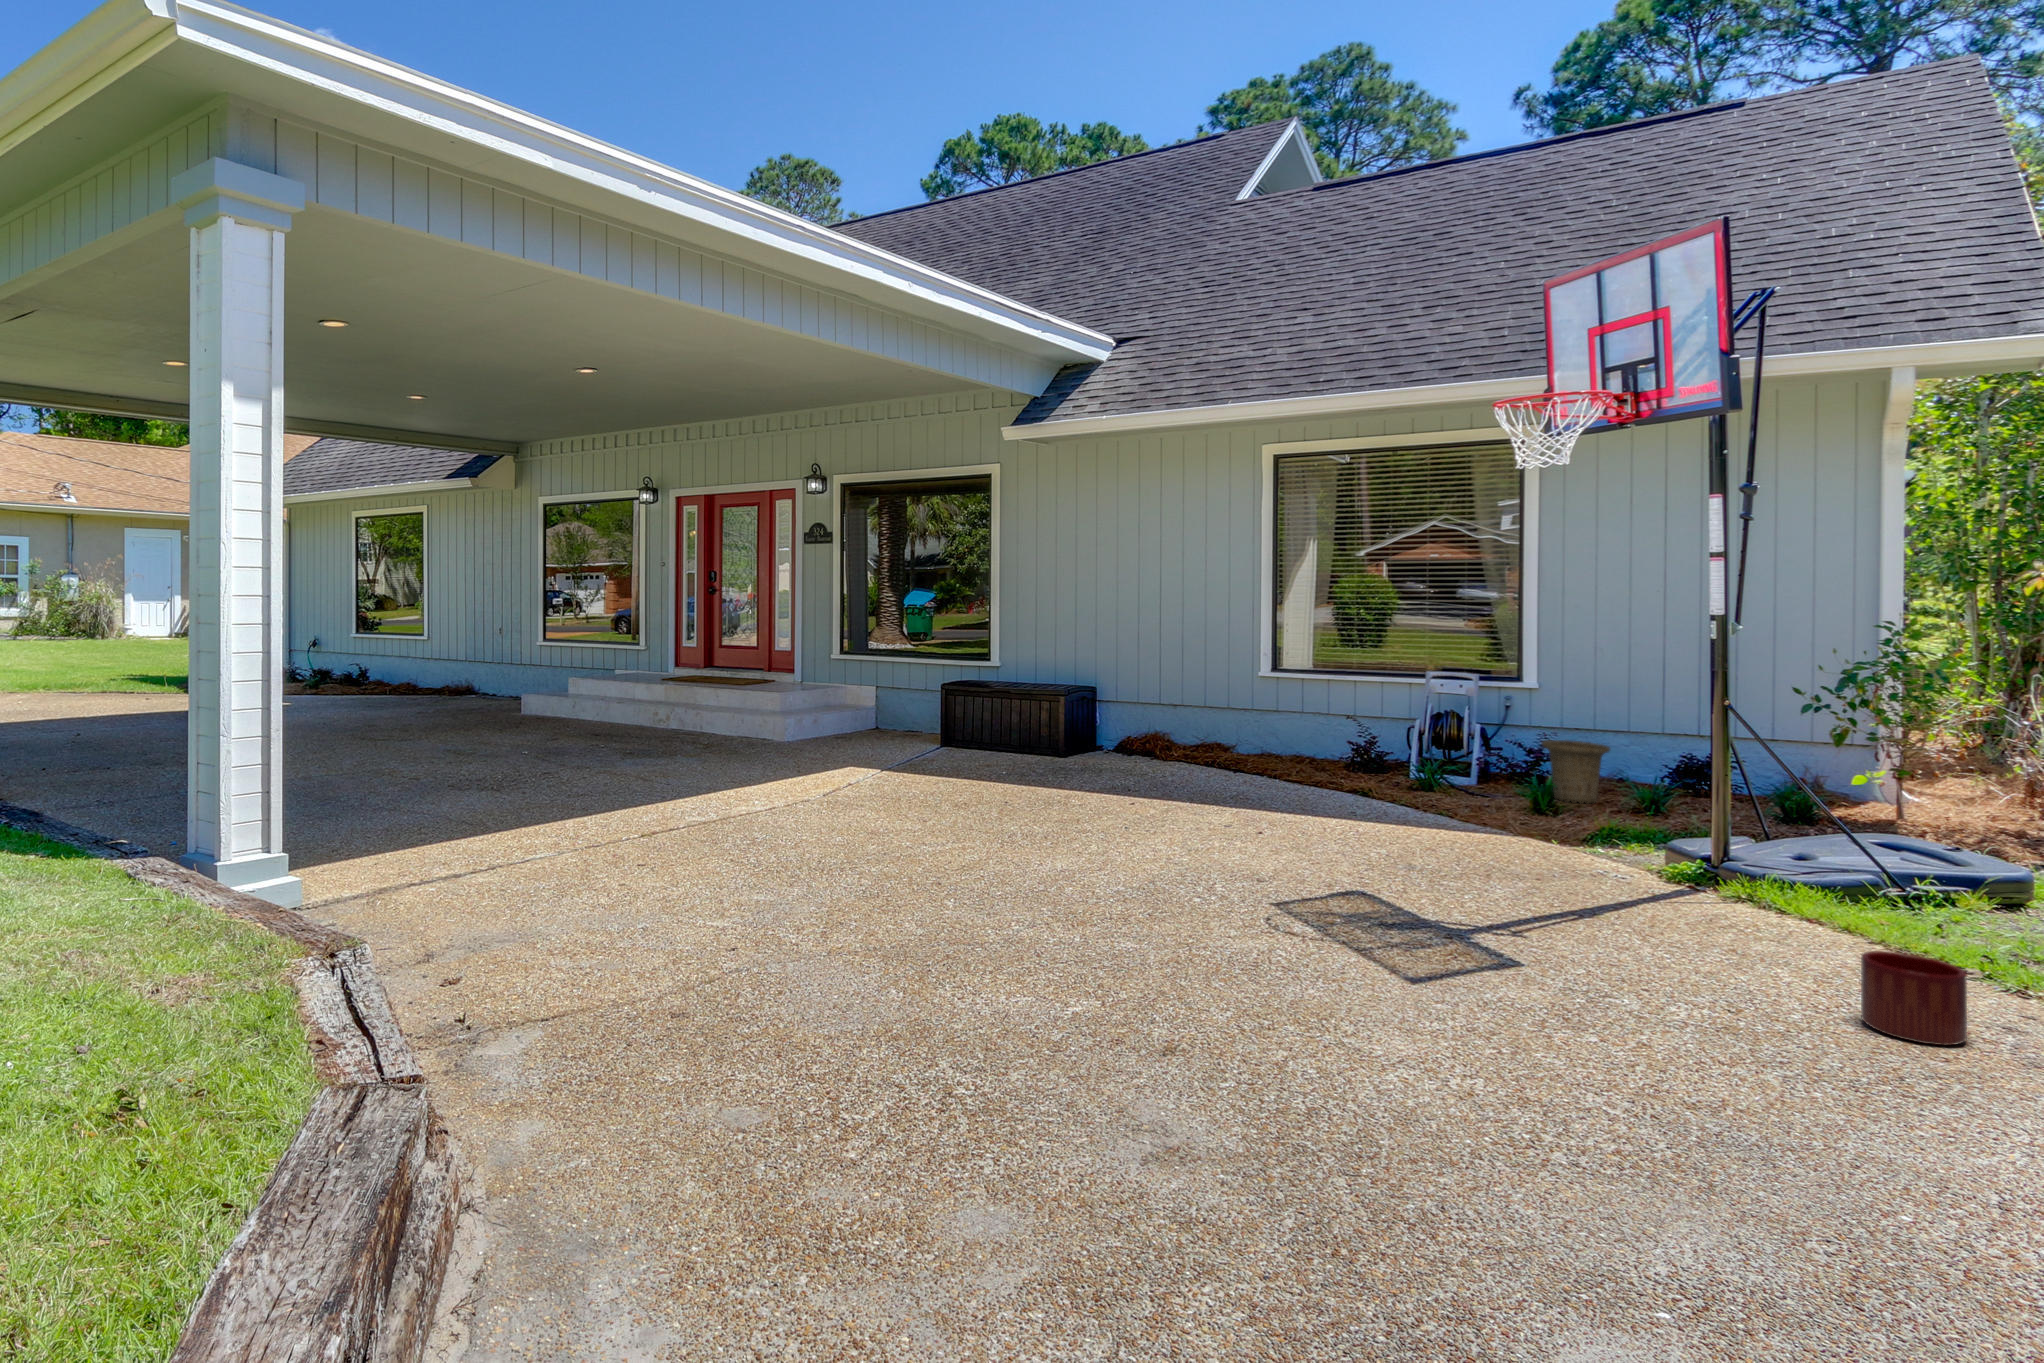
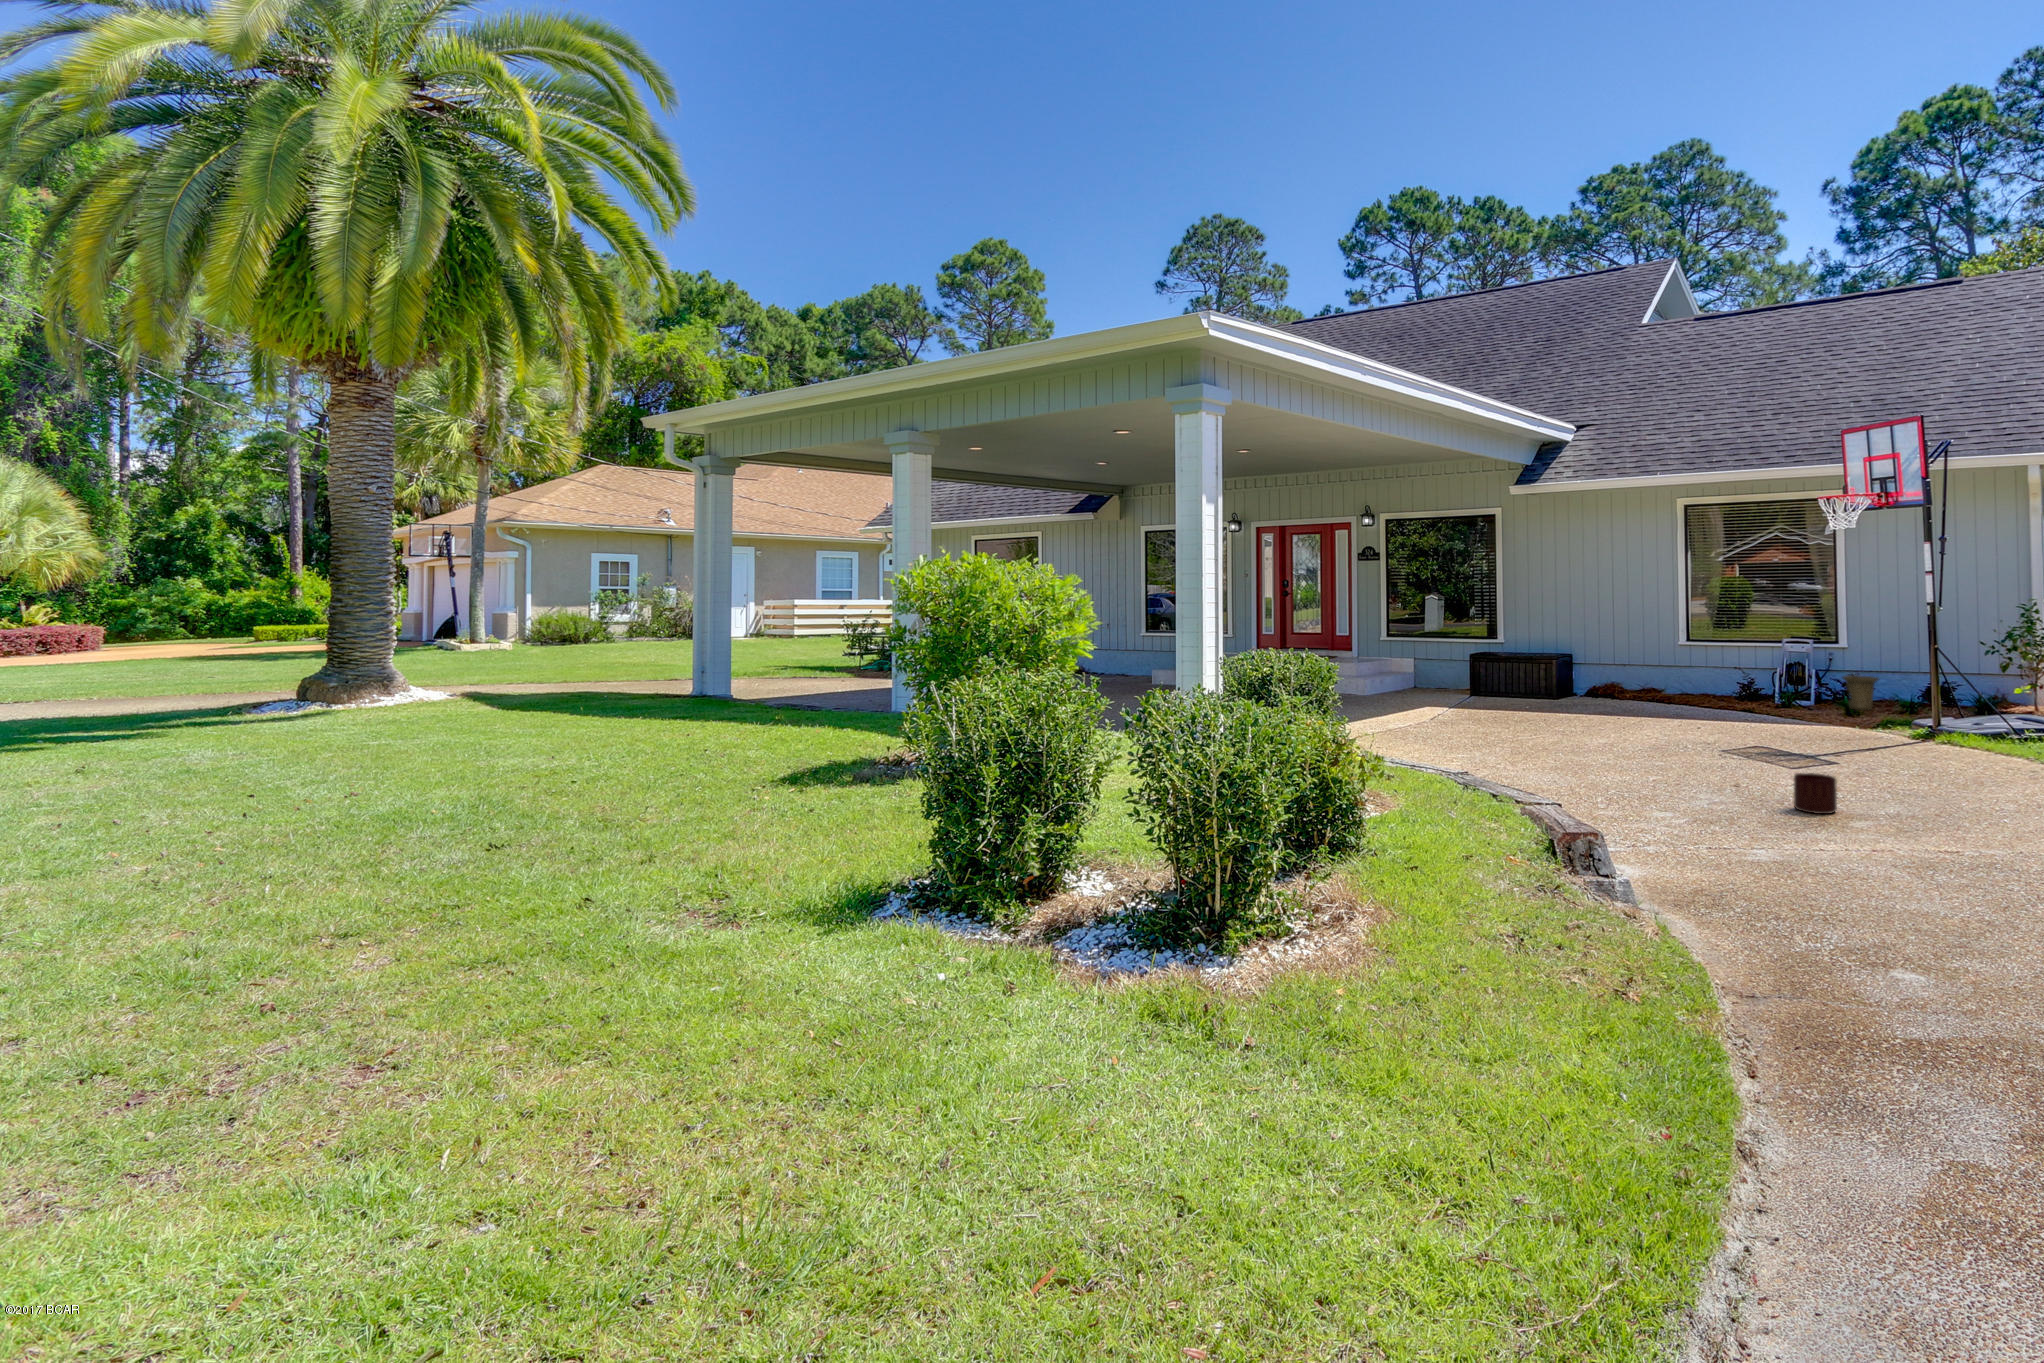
planter: present [1861,951,1967,1045] -> present [1794,773,1837,814]

